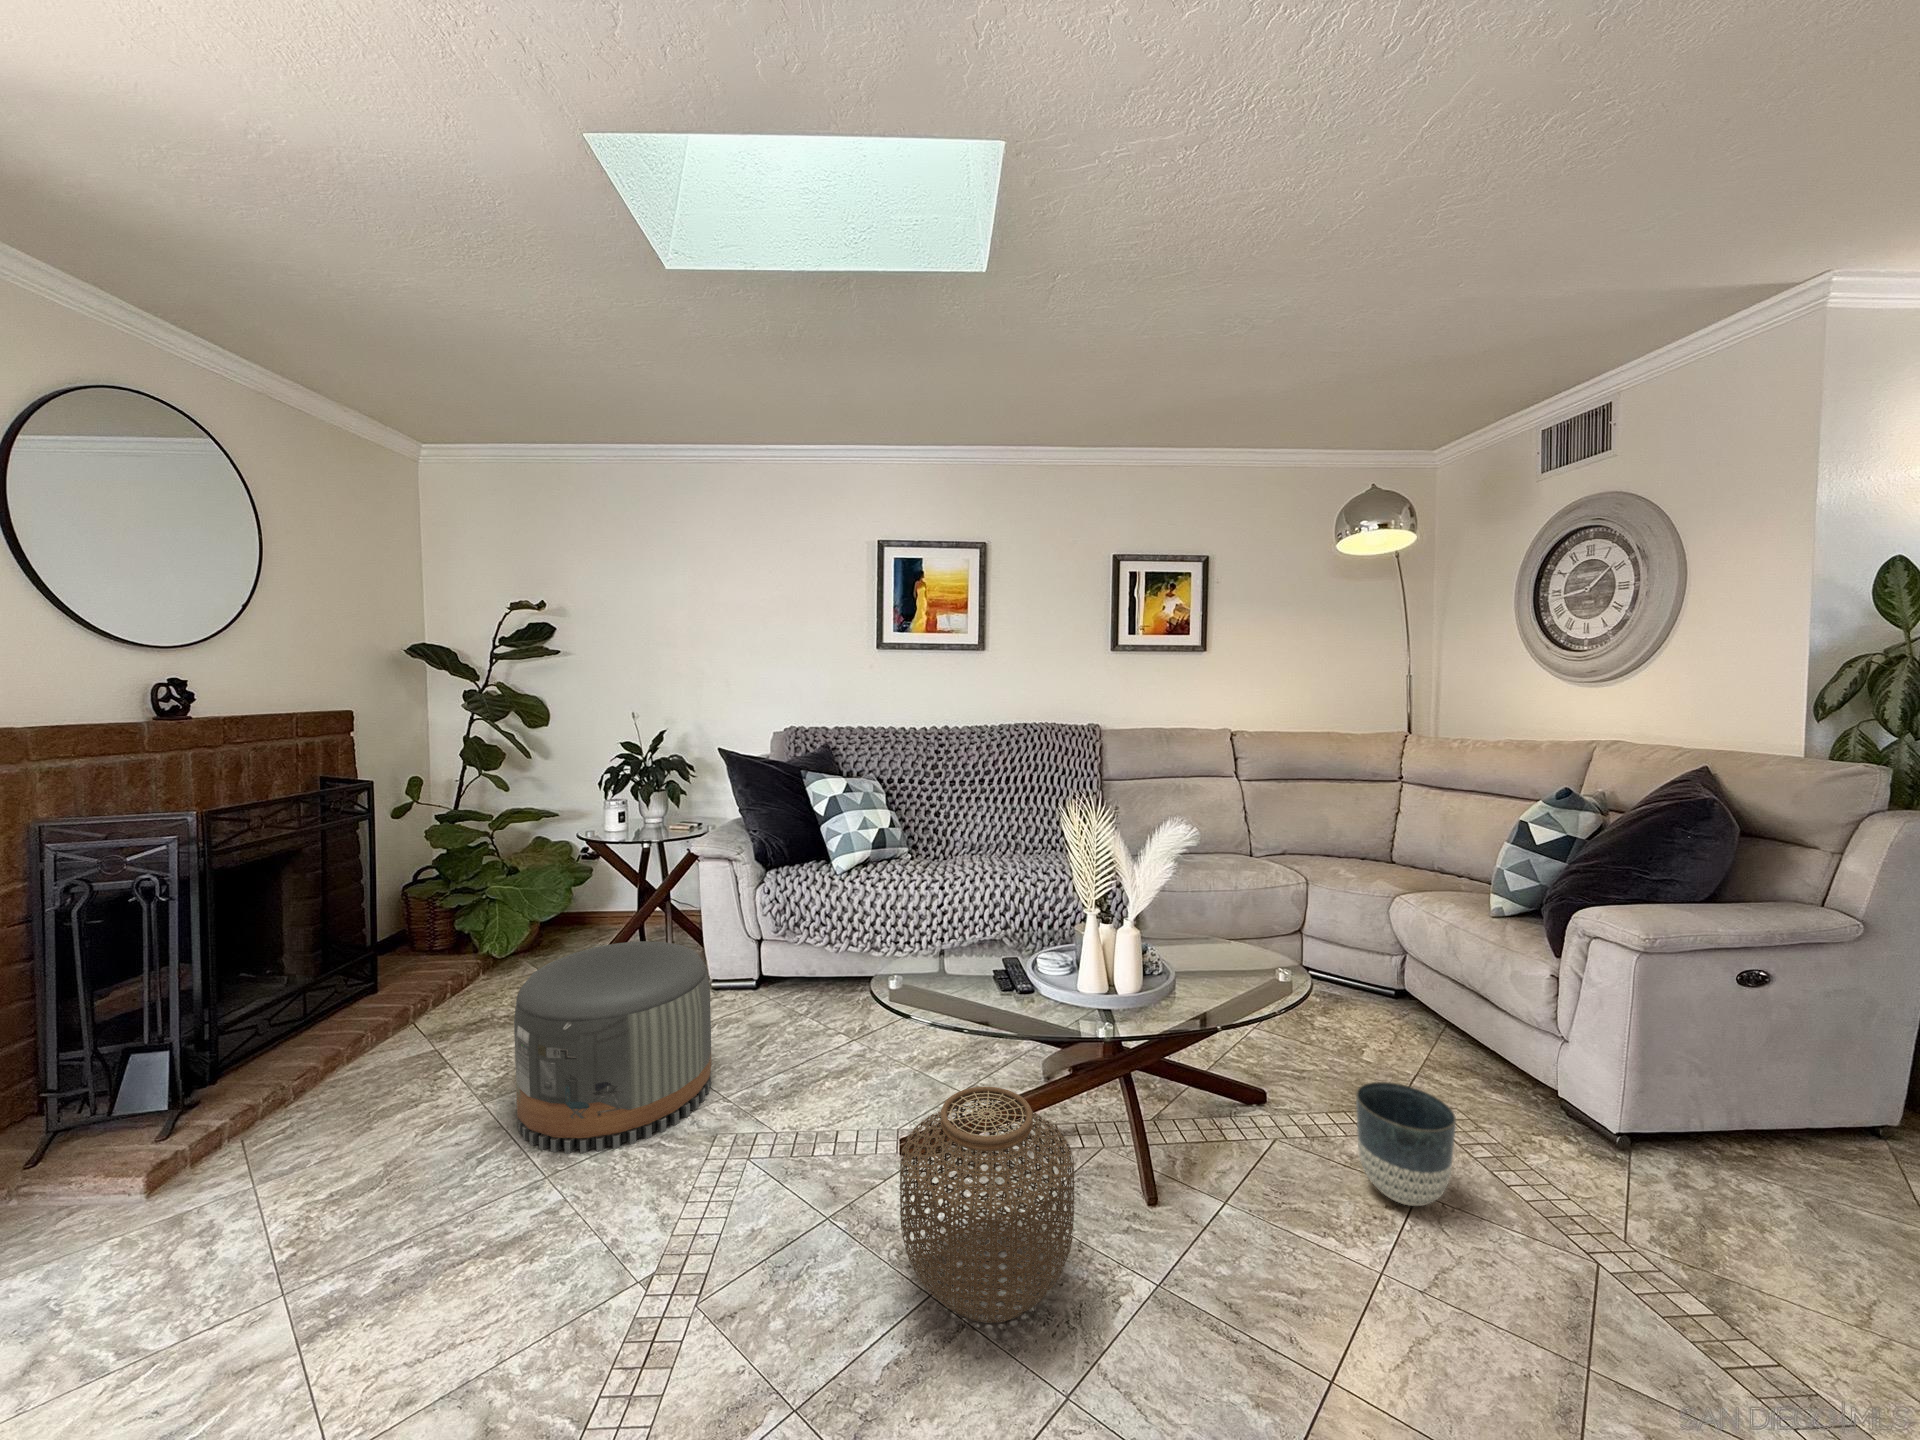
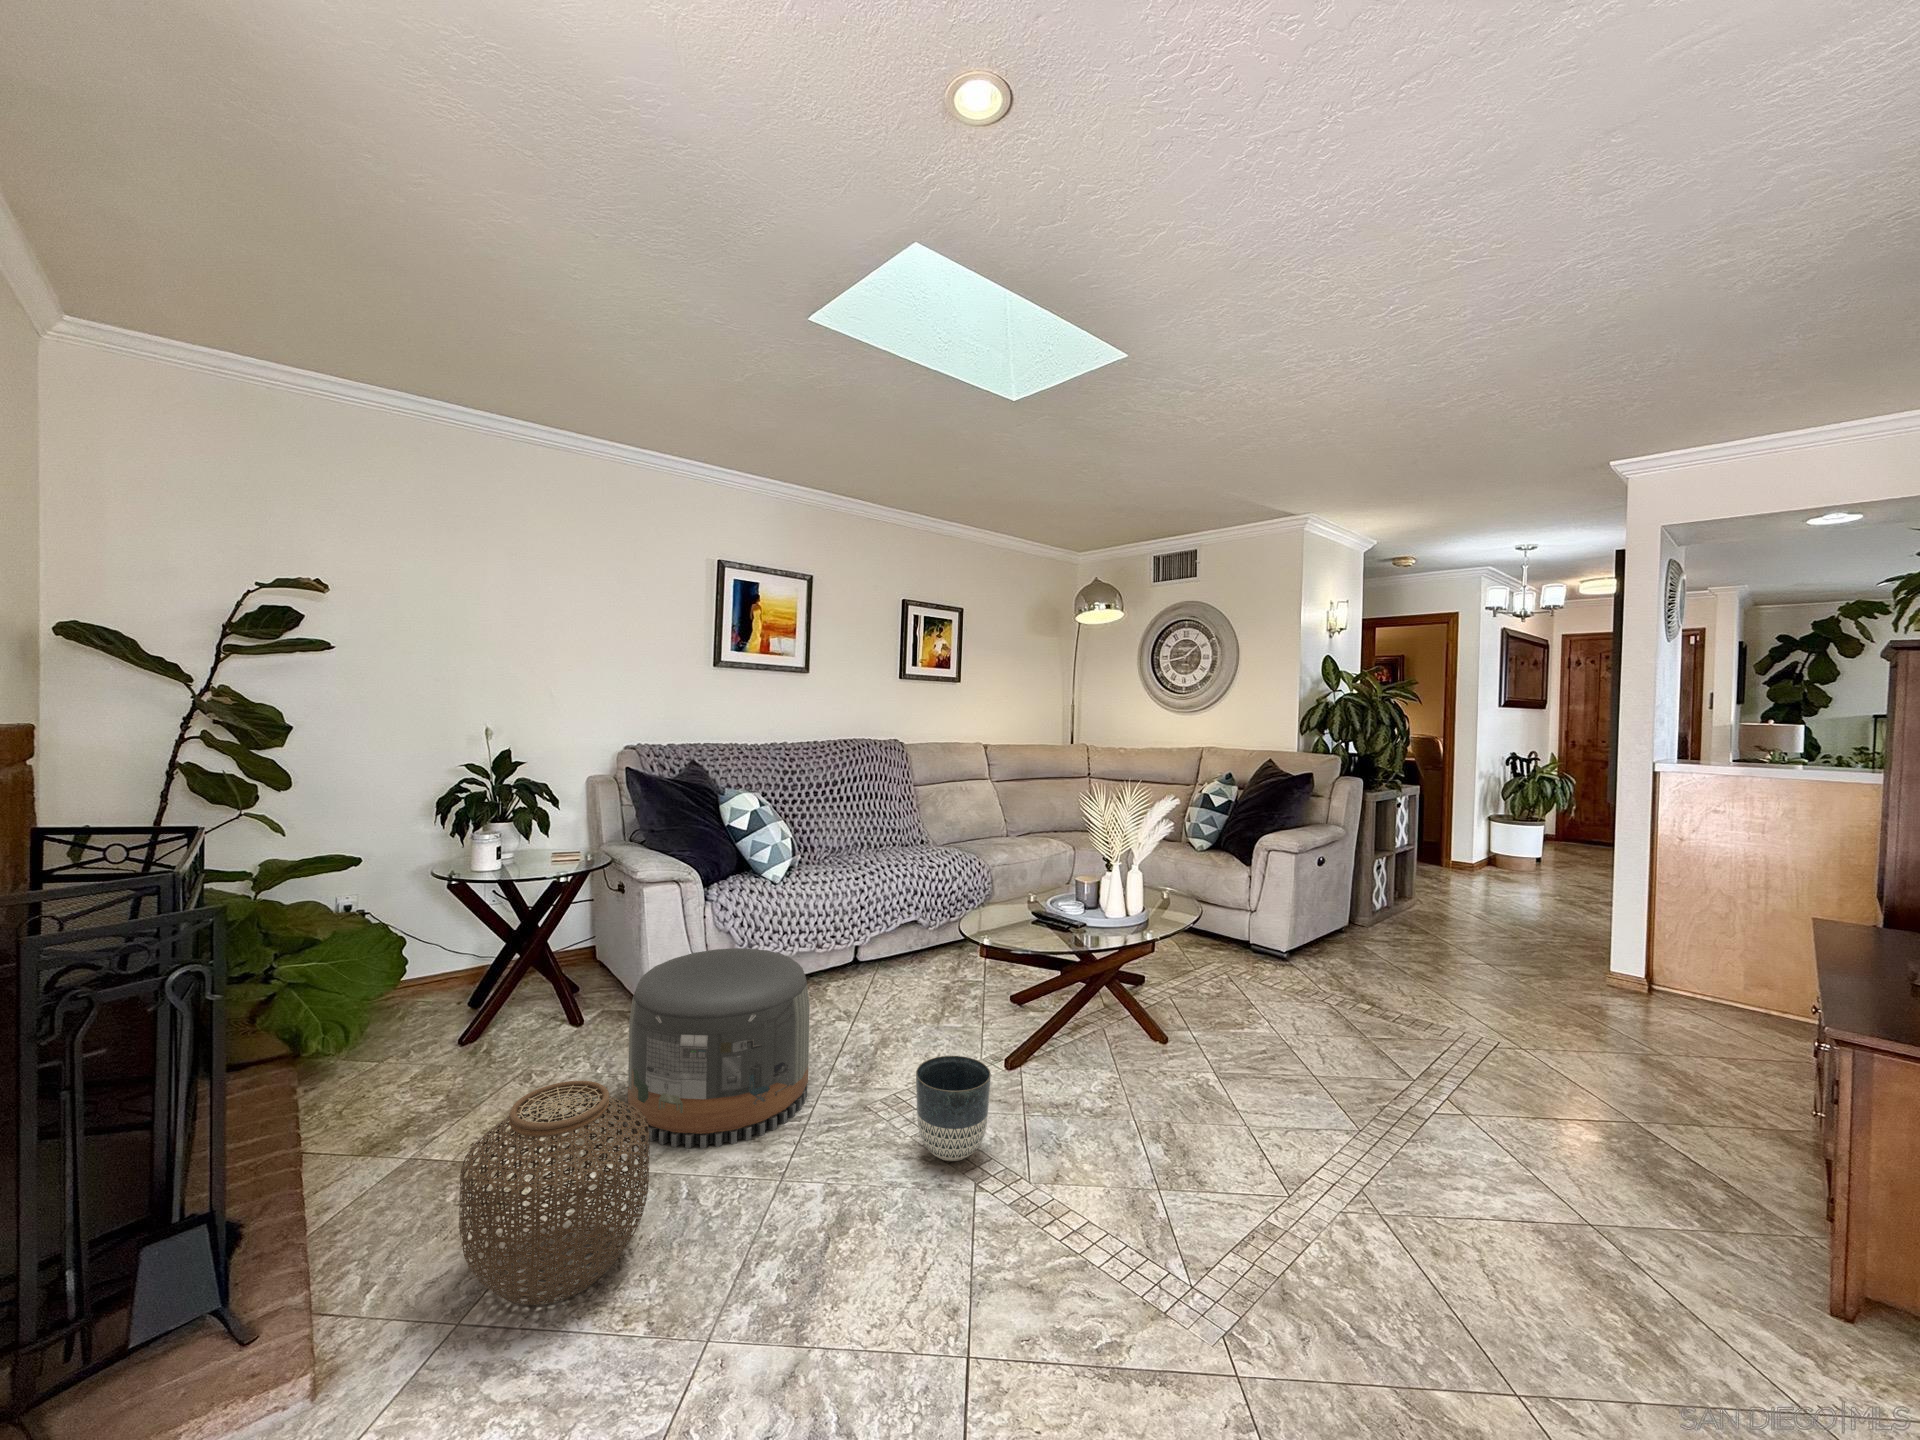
planter: present [1356,1082,1456,1206] -> present [916,1056,991,1161]
woven basket: present [900,1087,1074,1323] -> present [459,1081,650,1305]

